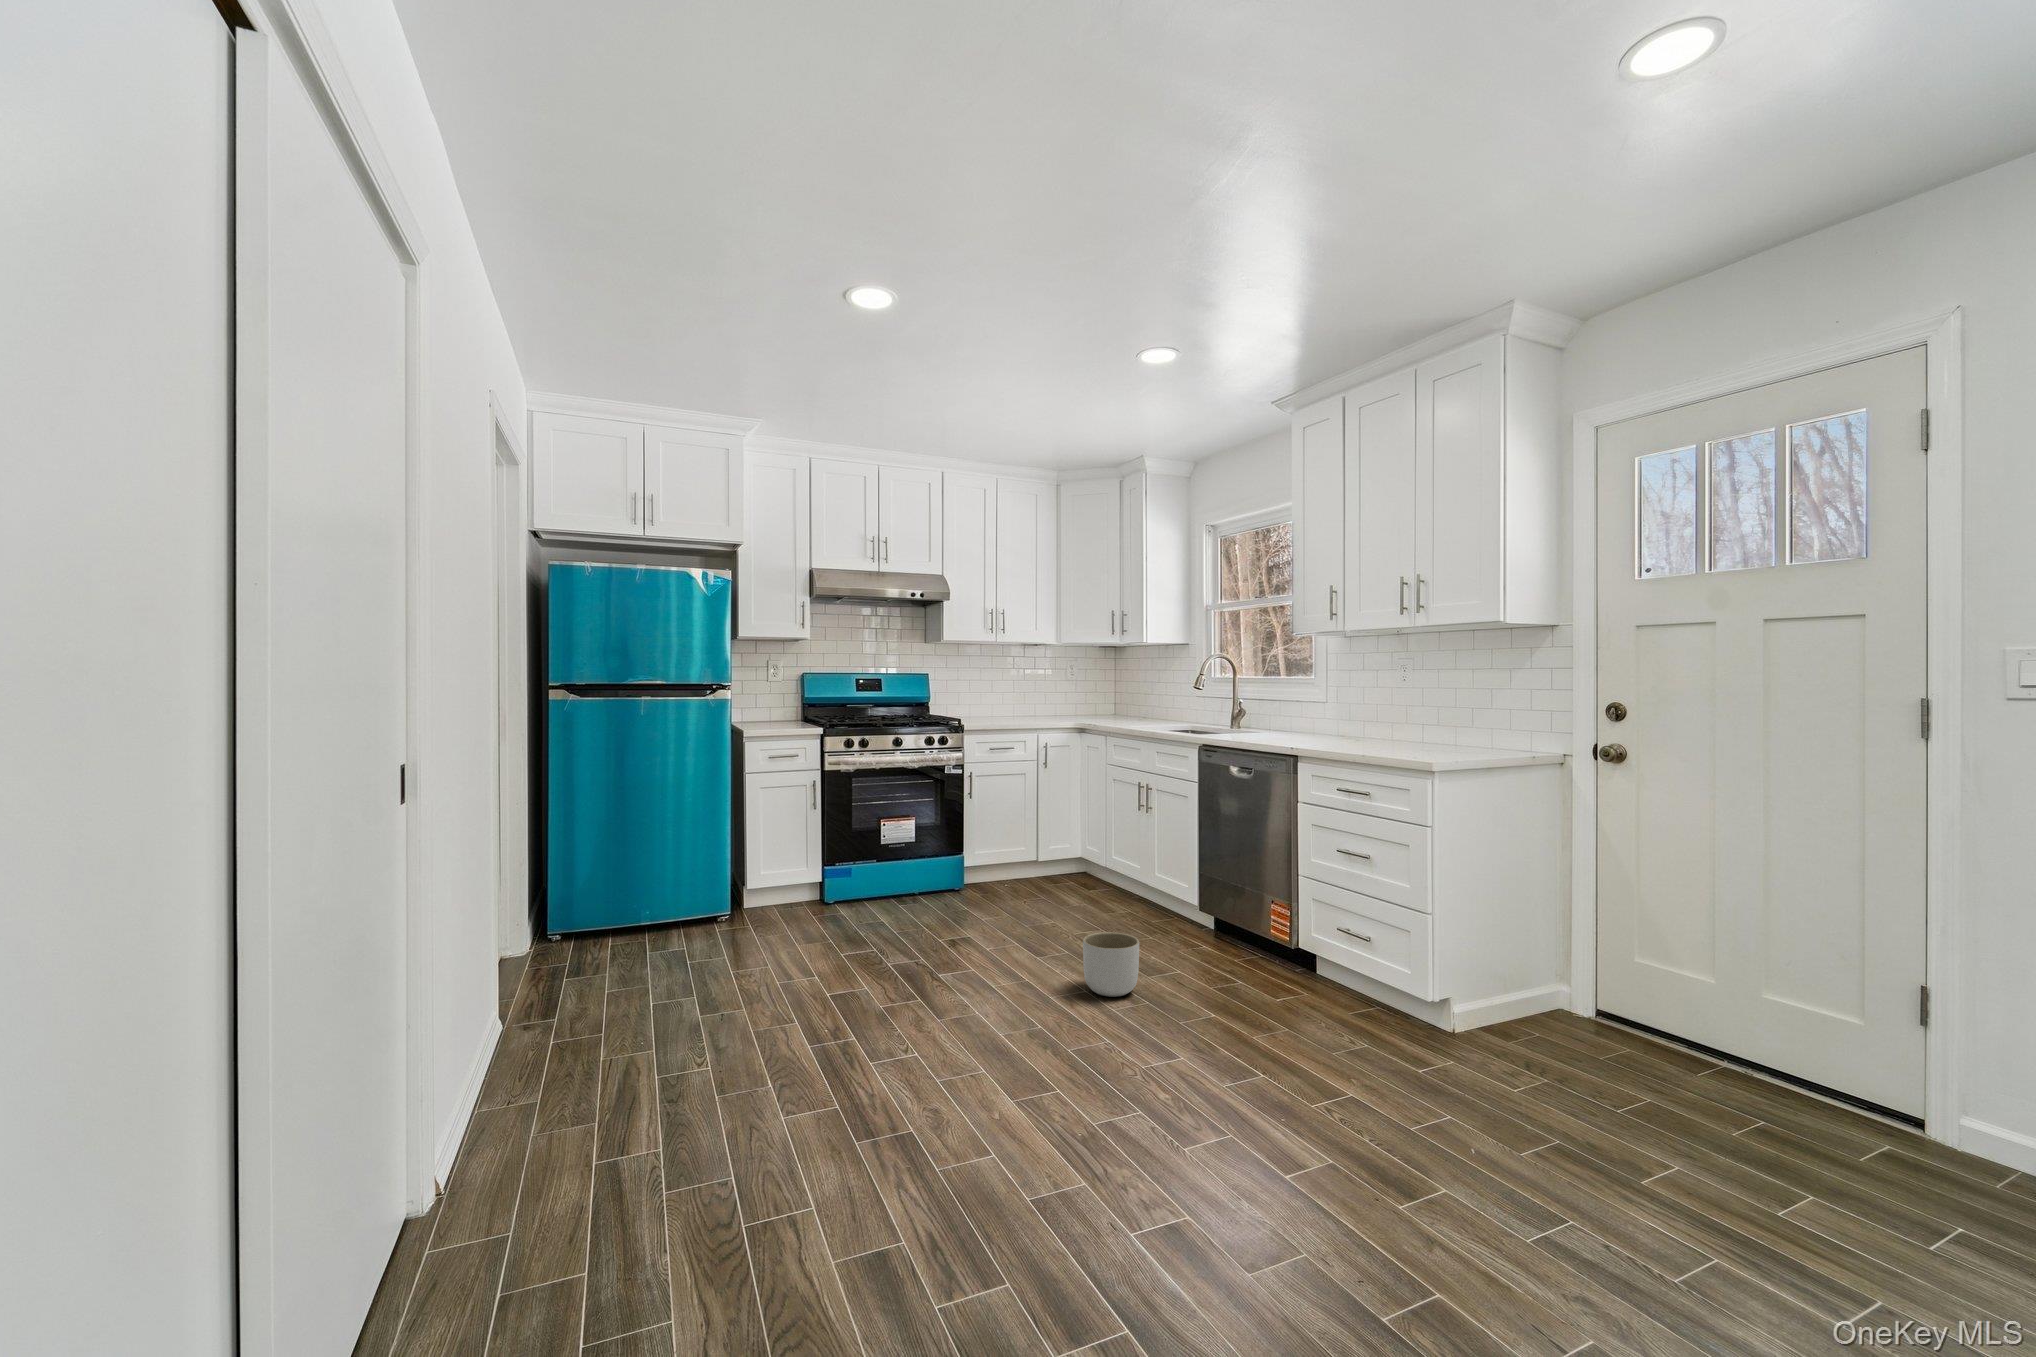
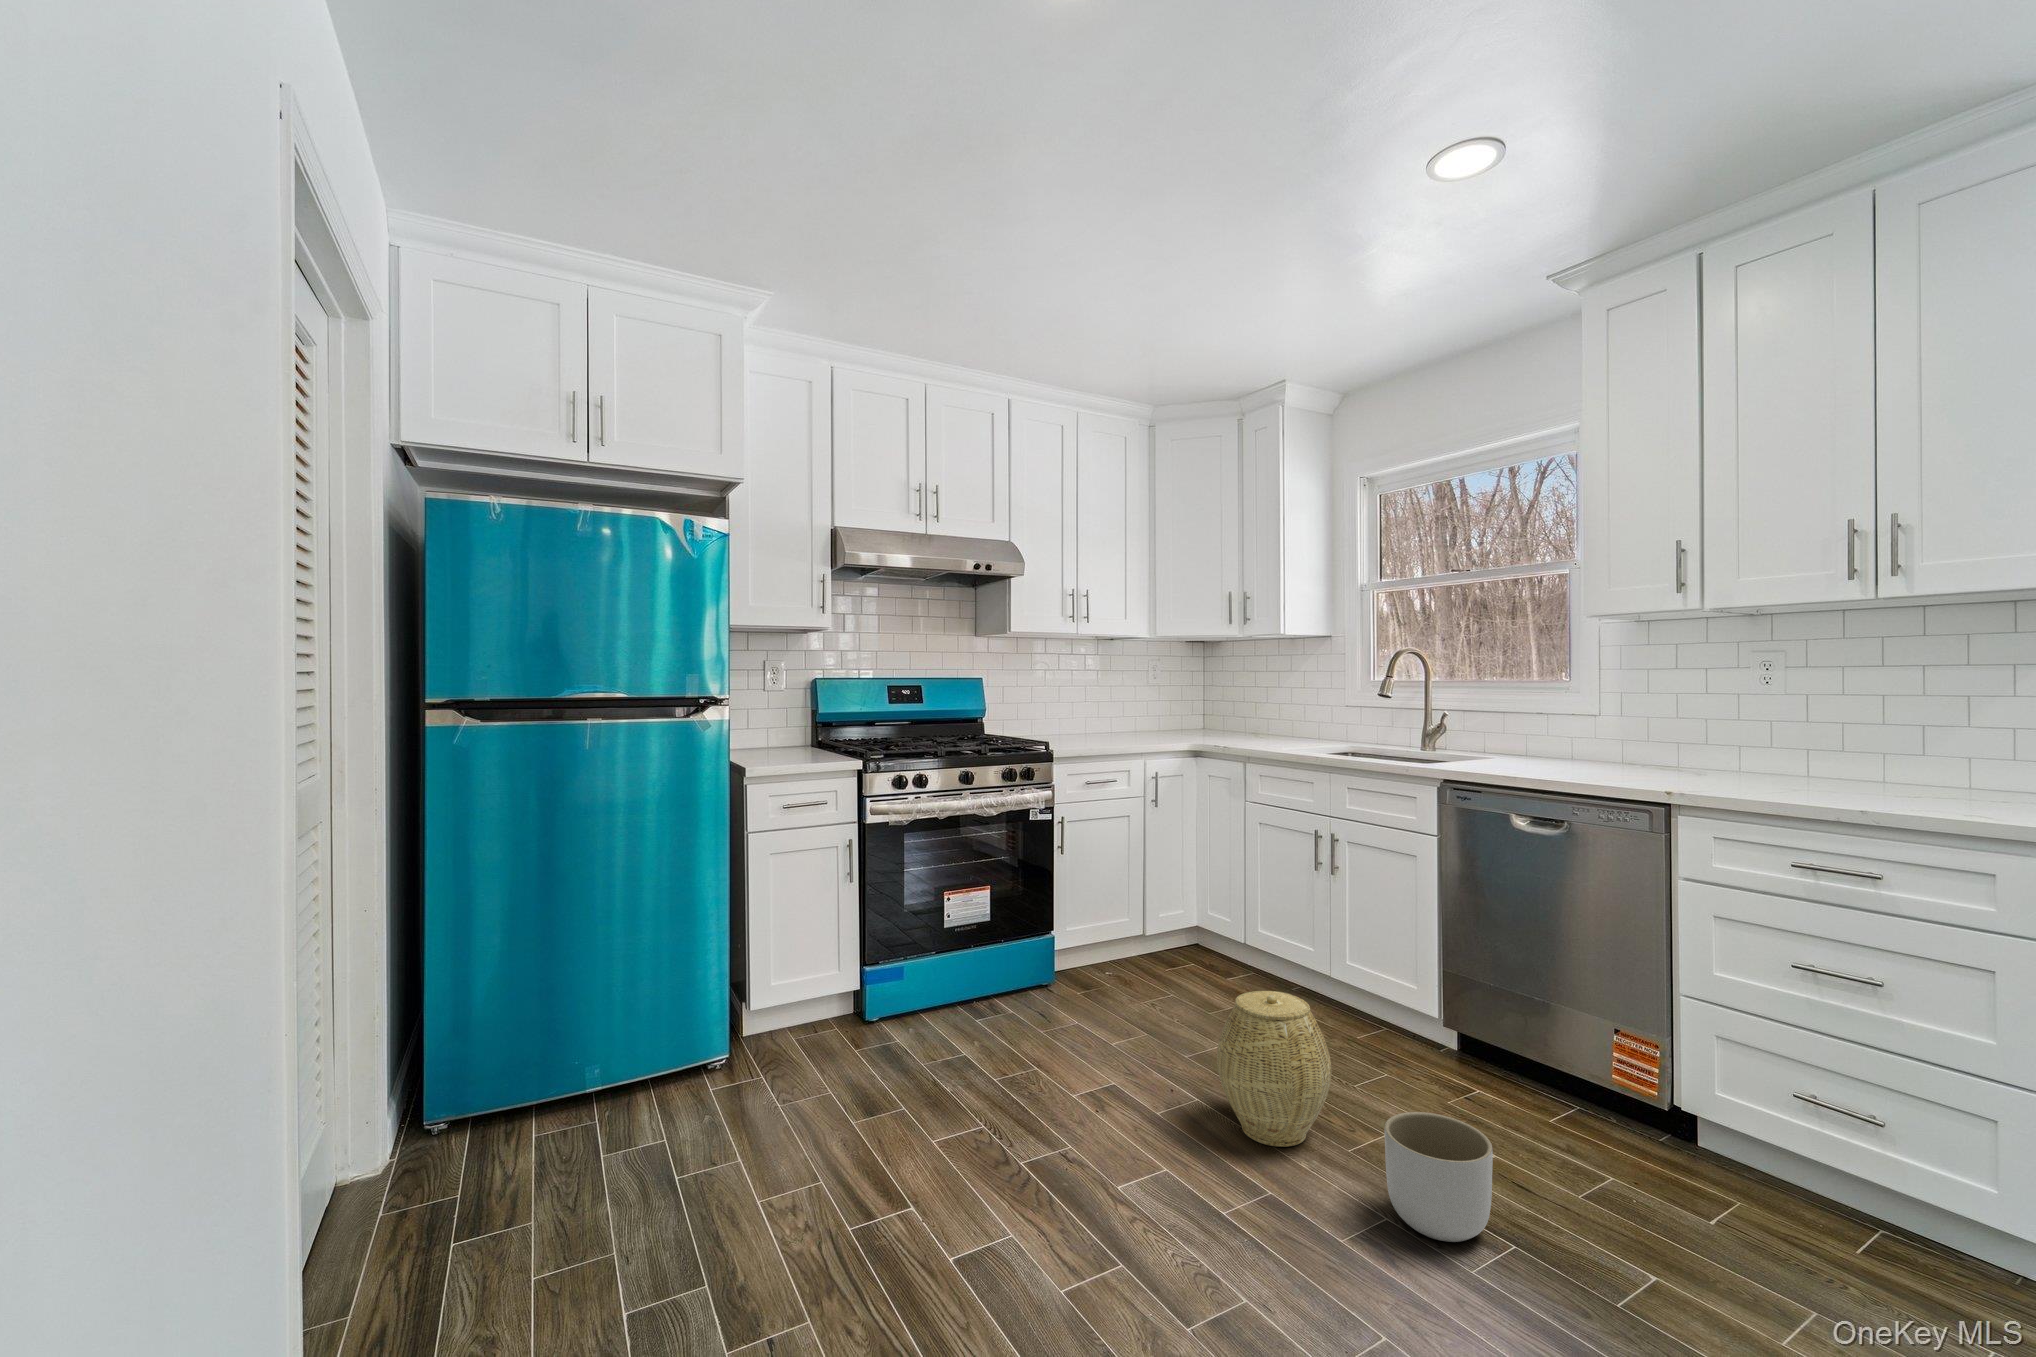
woven basket: none [1017,872,1085,962] -> present [1217,991,1331,1147]

